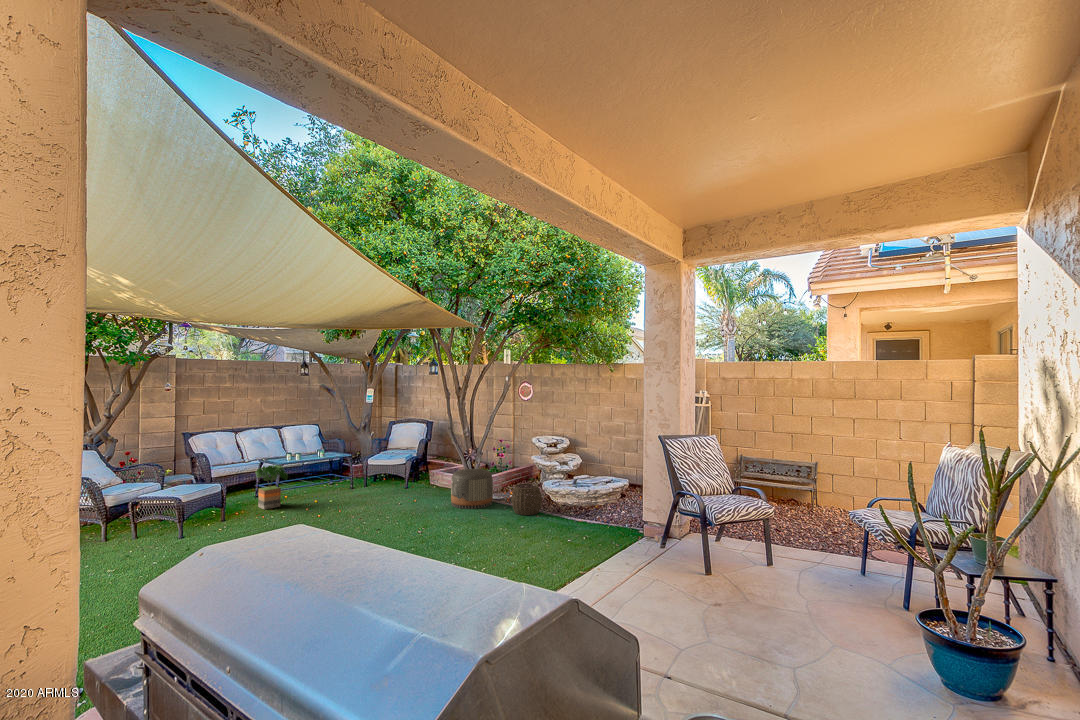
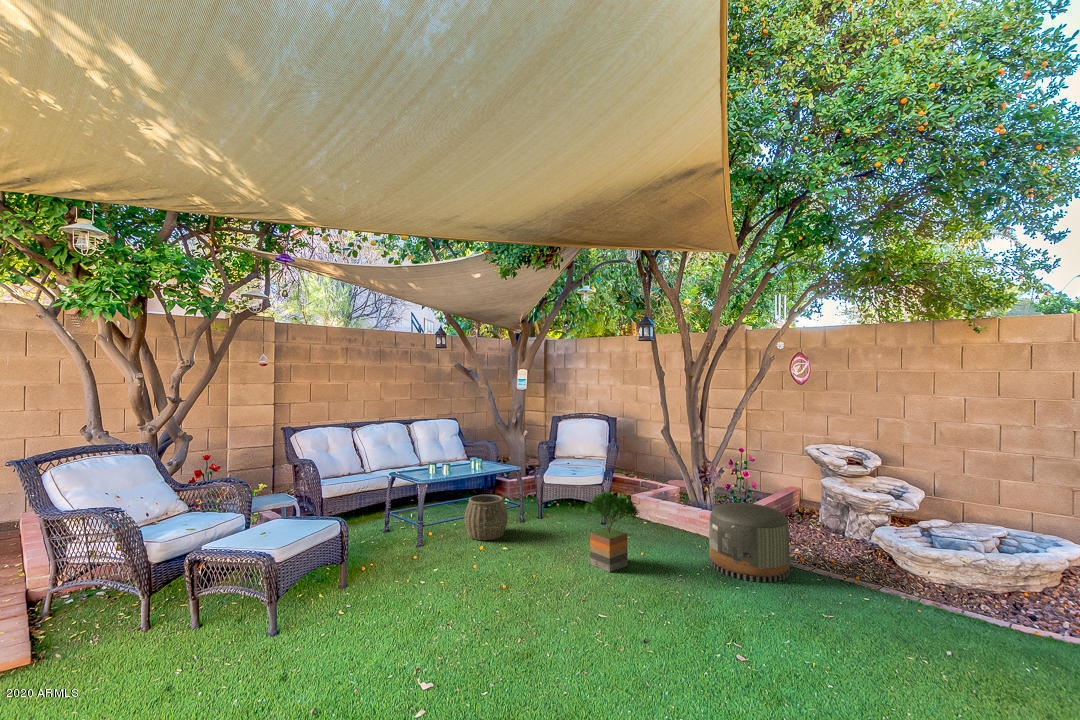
potted tree: present [256,465,288,509] -> present [584,492,639,572]
woven basket: present [512,483,542,515] -> present [465,494,508,540]

